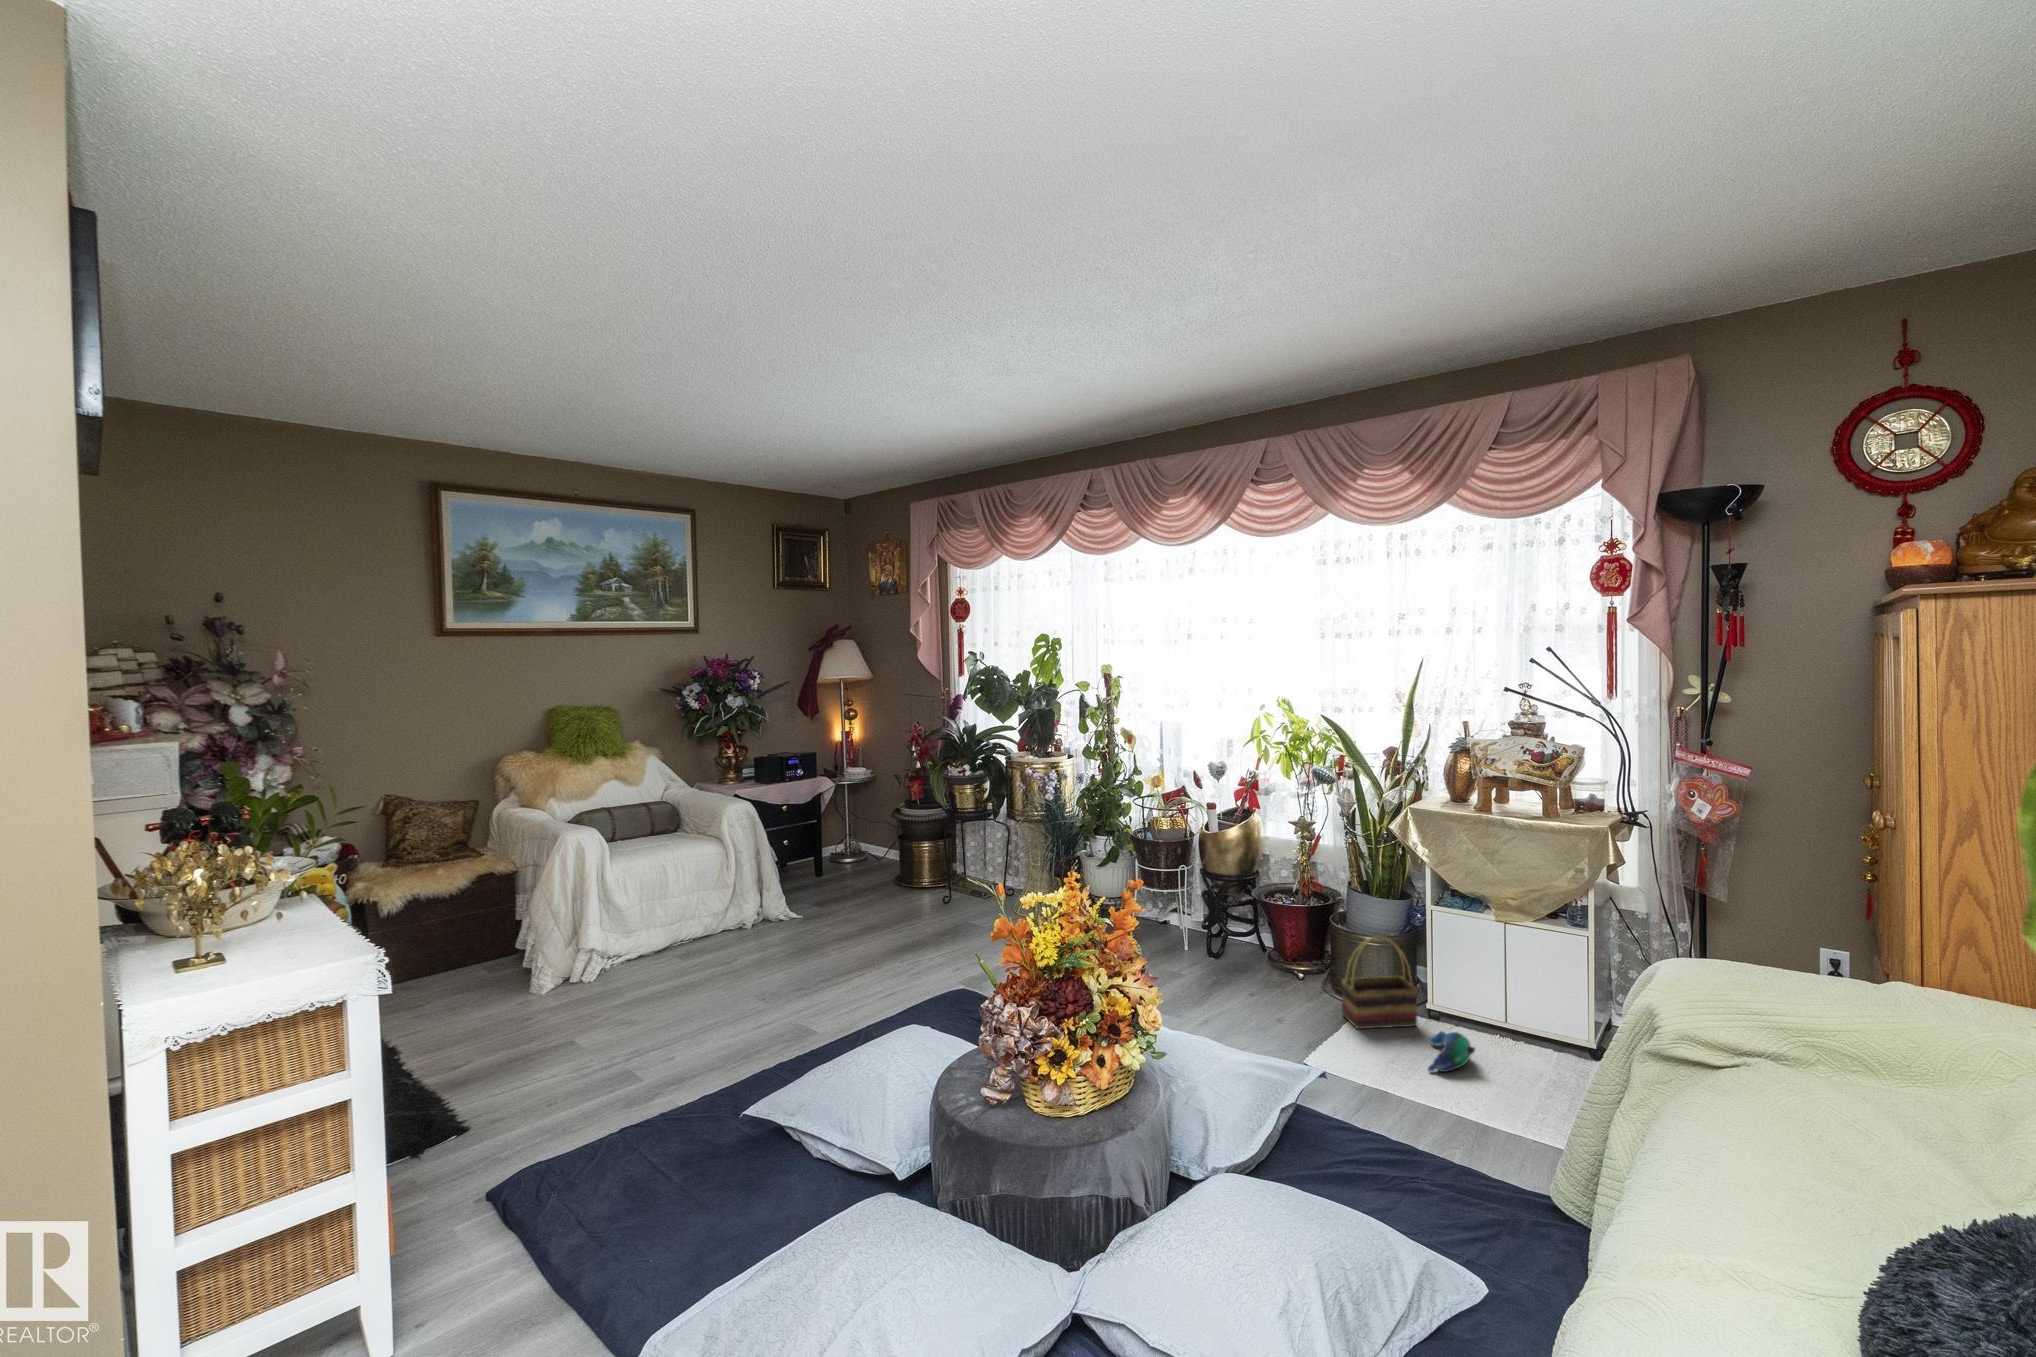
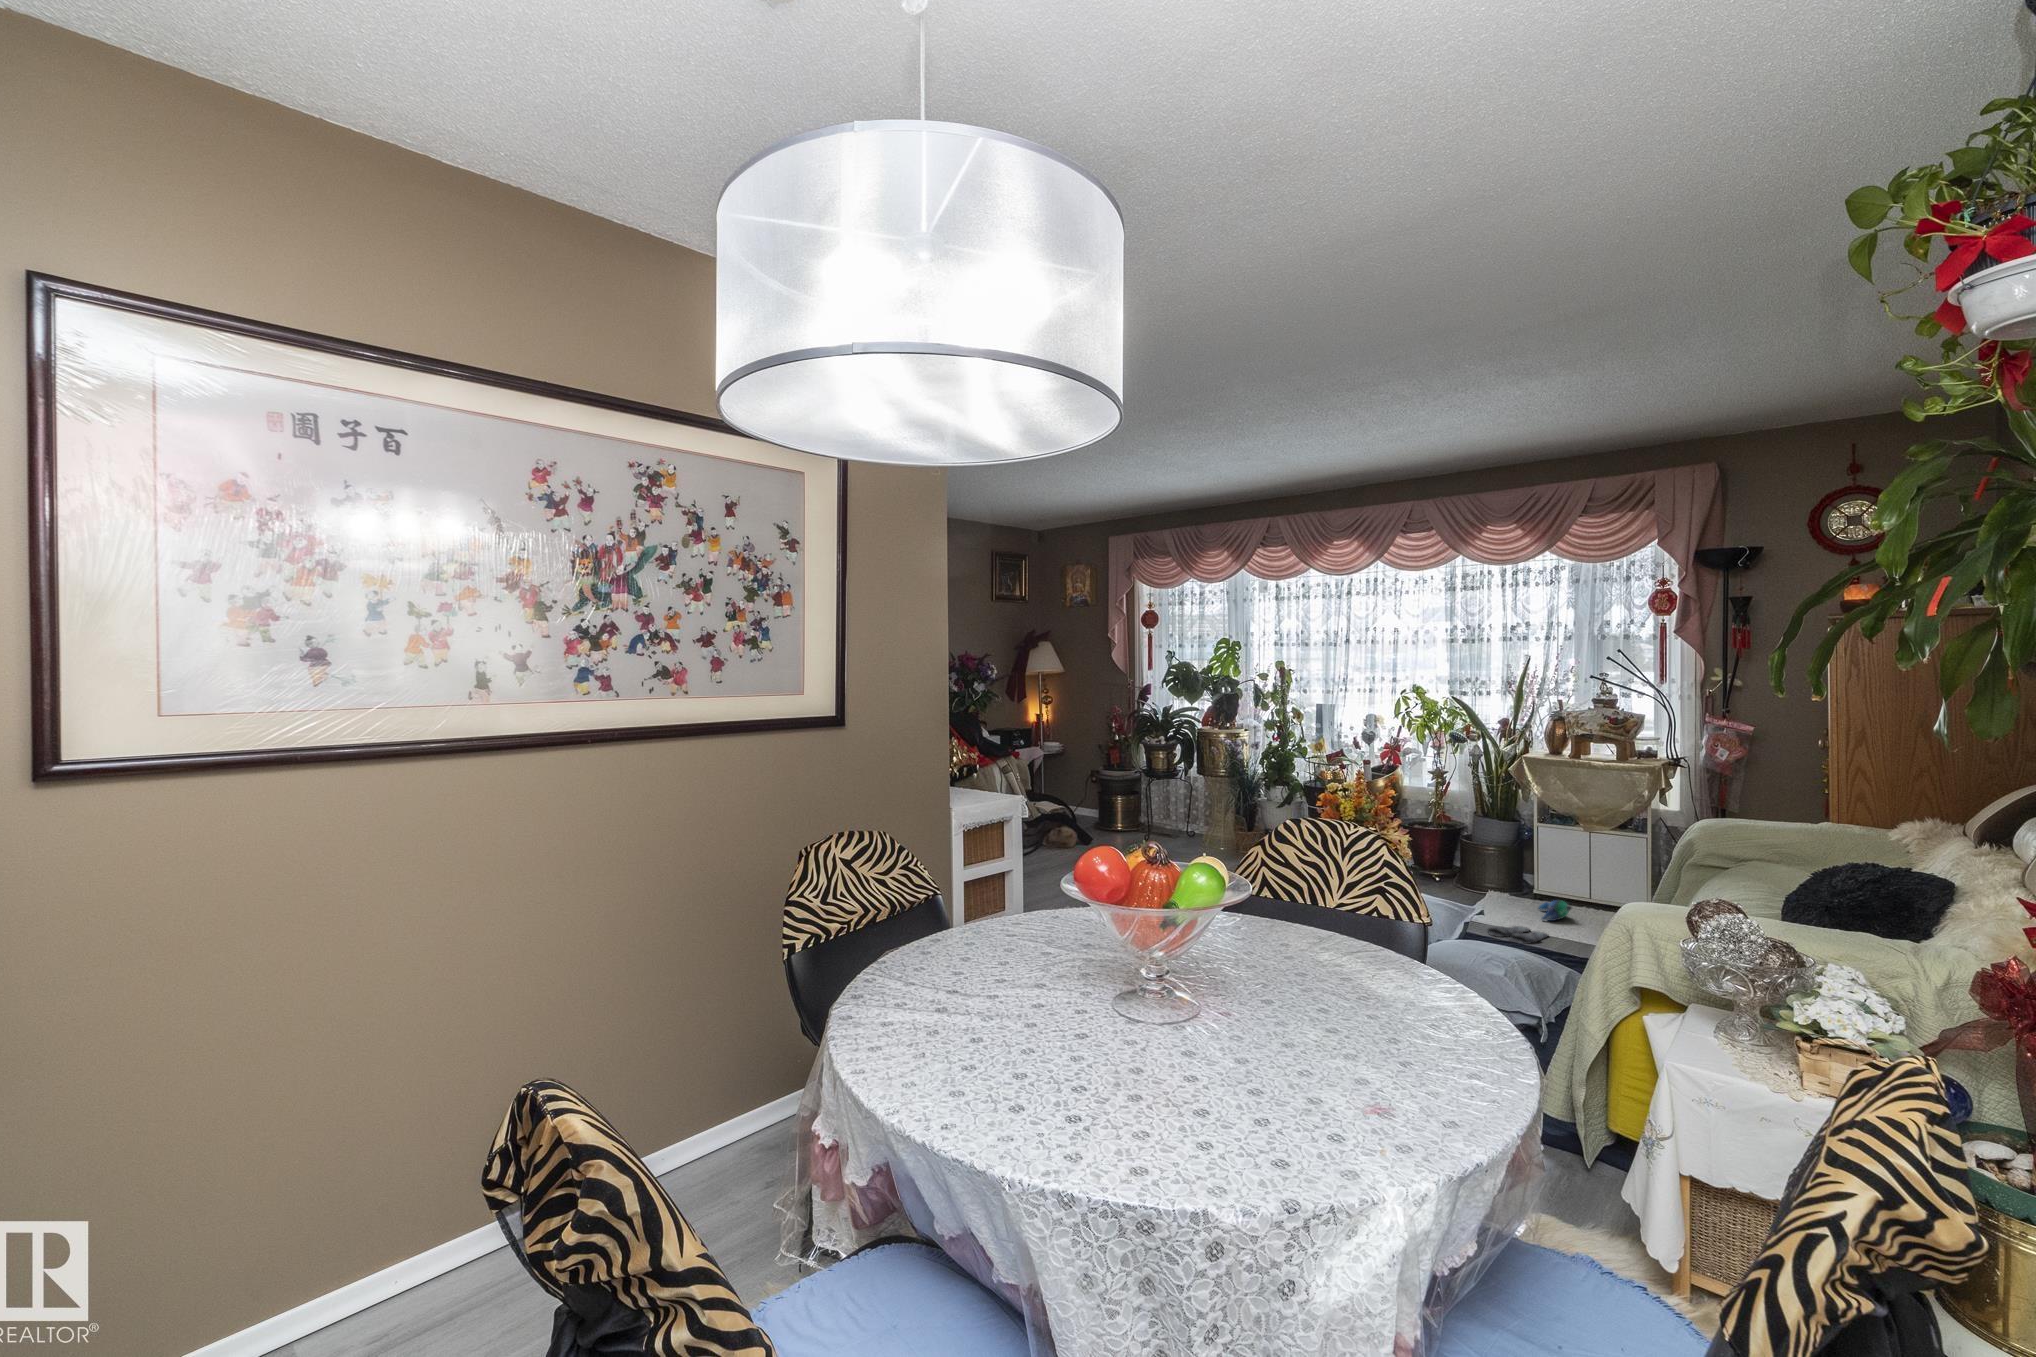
basket: present [1341,936,1418,1029] -> none [1473,842,1529,903]
slippers: none [1337,1089,1432,1136] -> present [1488,926,1548,943]

